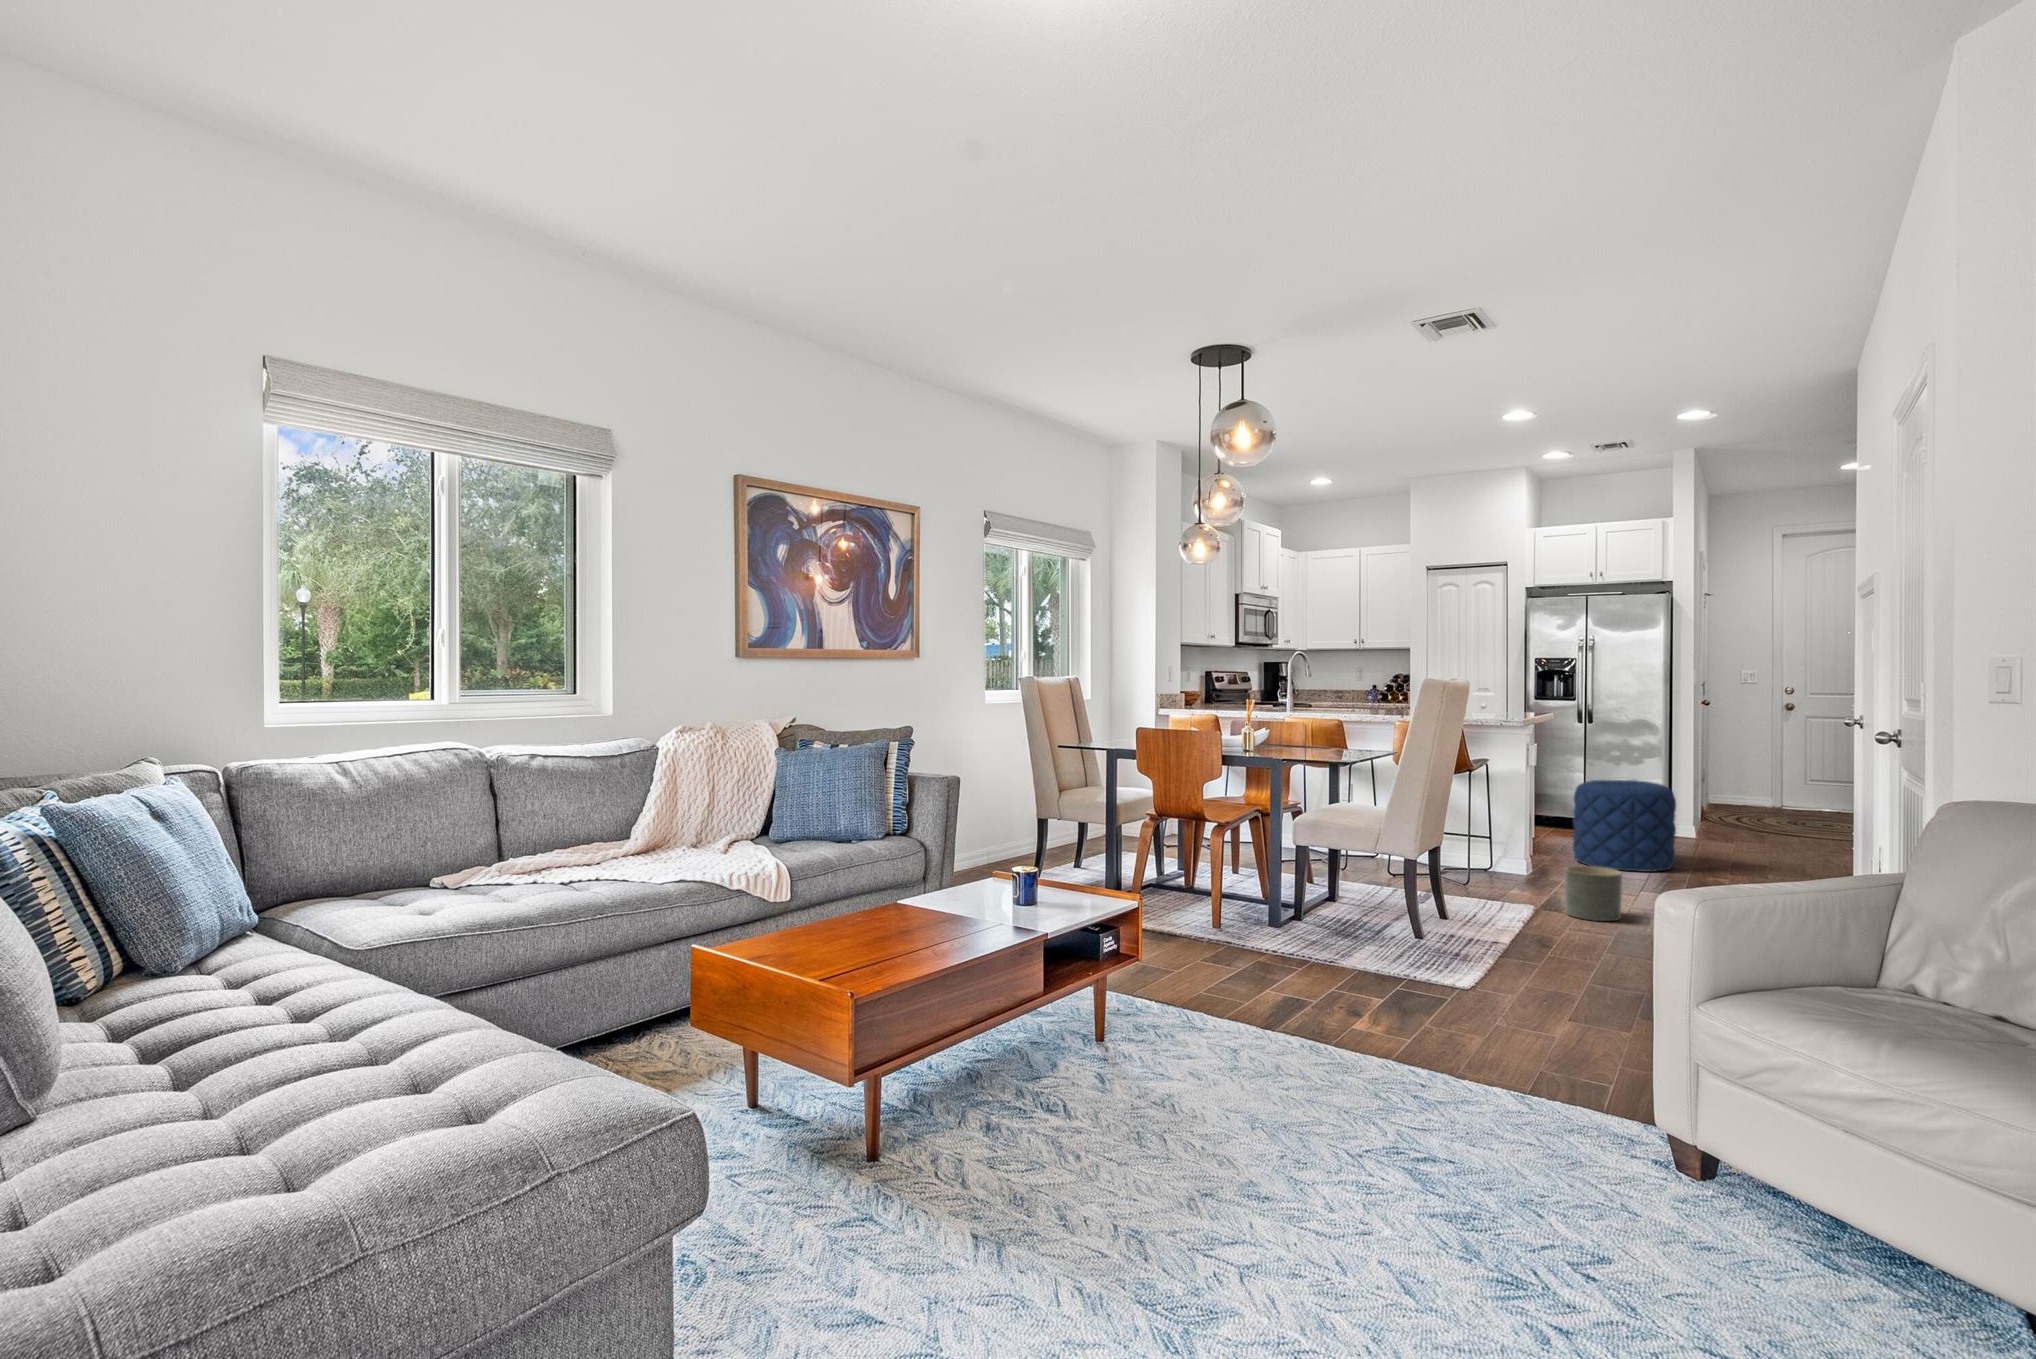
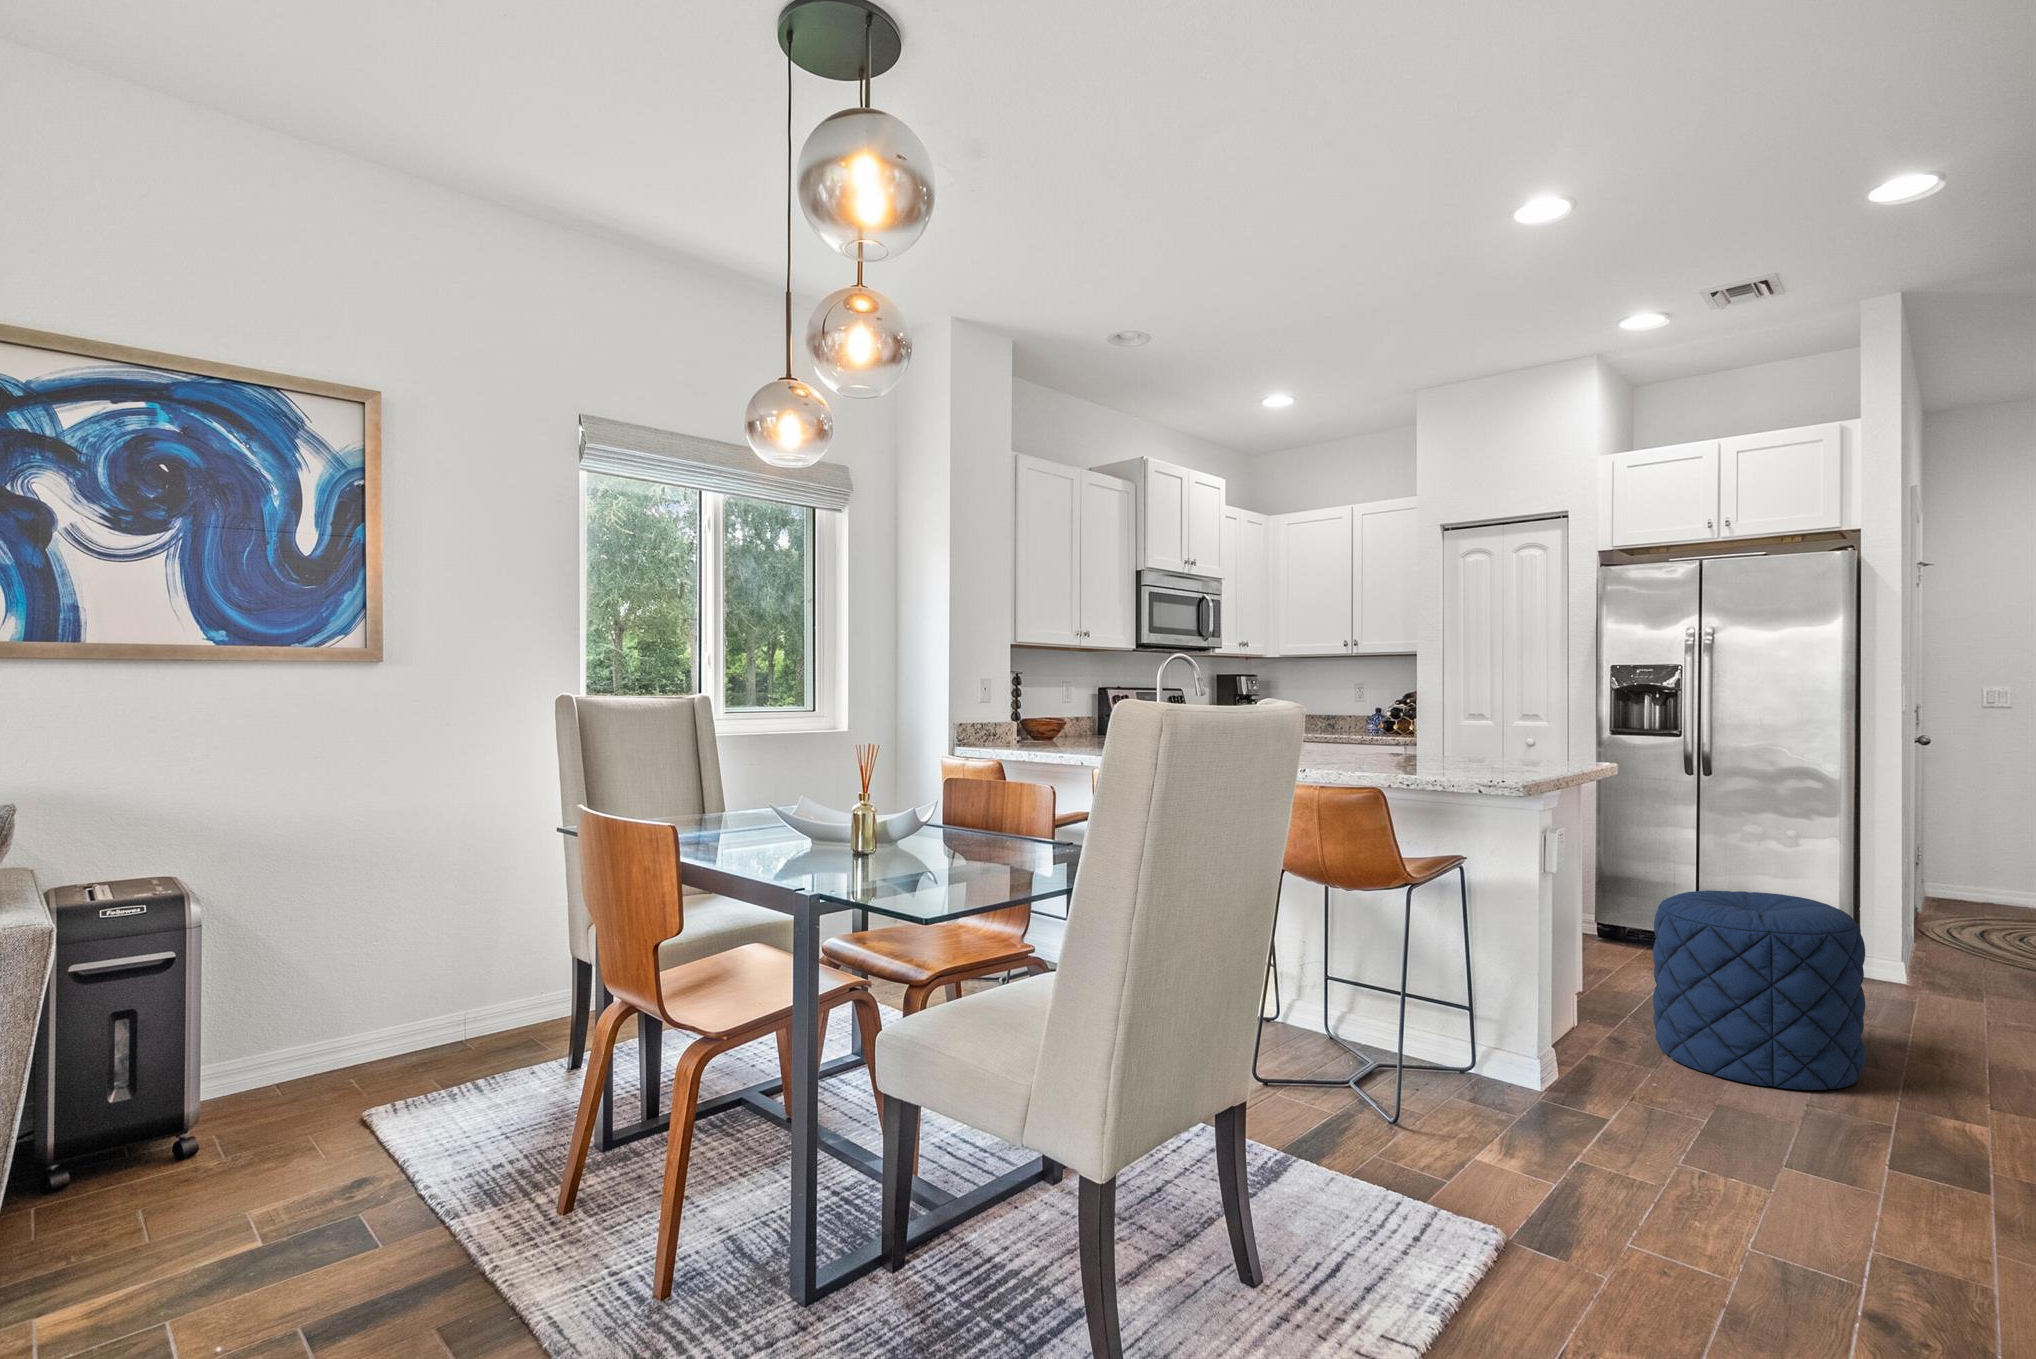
planter: present [1565,866,1622,921] -> none [1573,1138,1715,1308]

